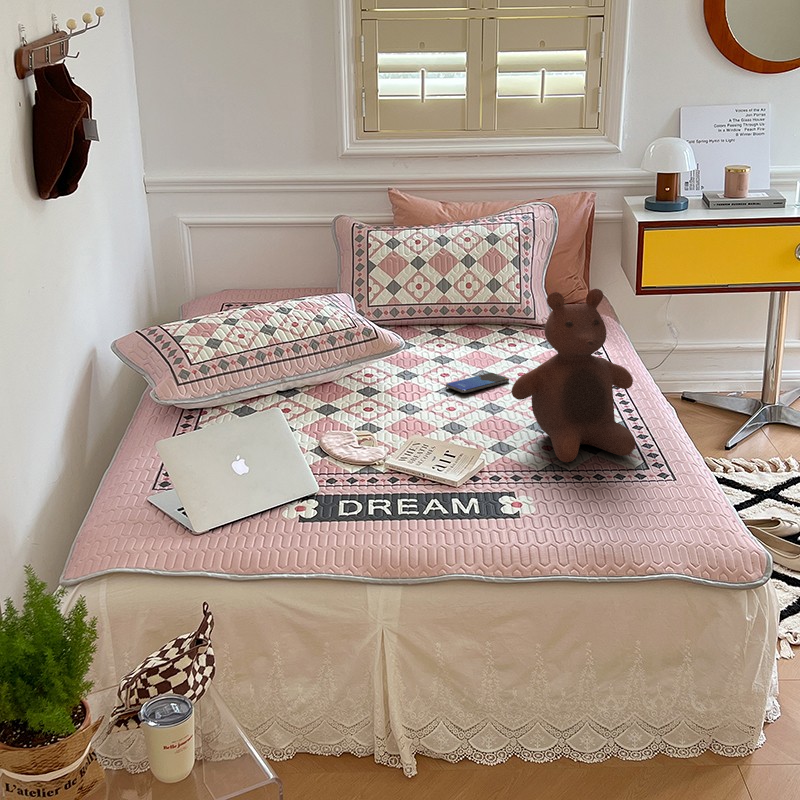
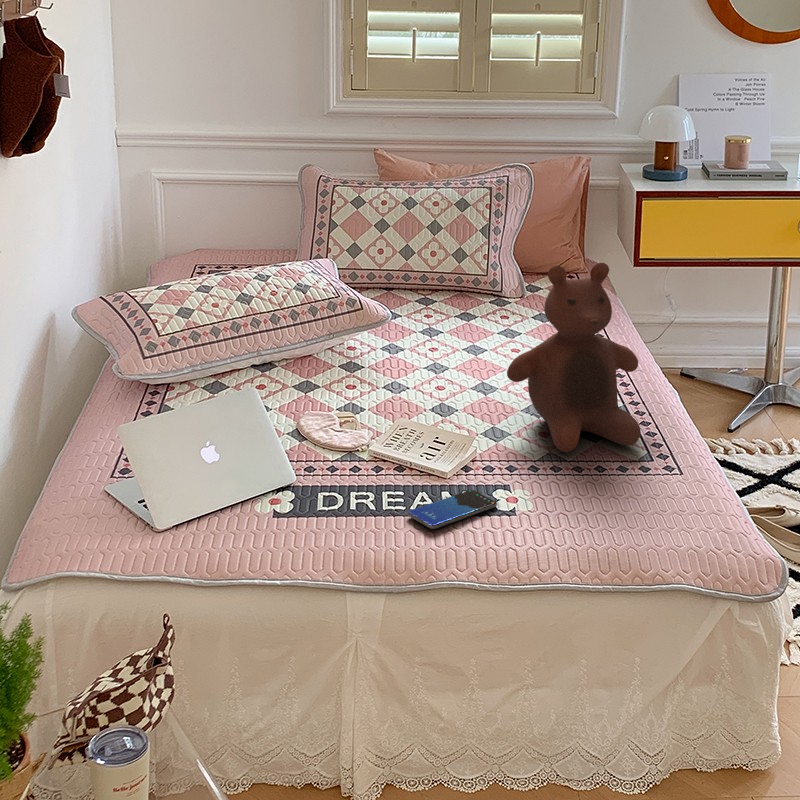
smartphone: present [446,373,509,393] -> present [407,490,497,529]

